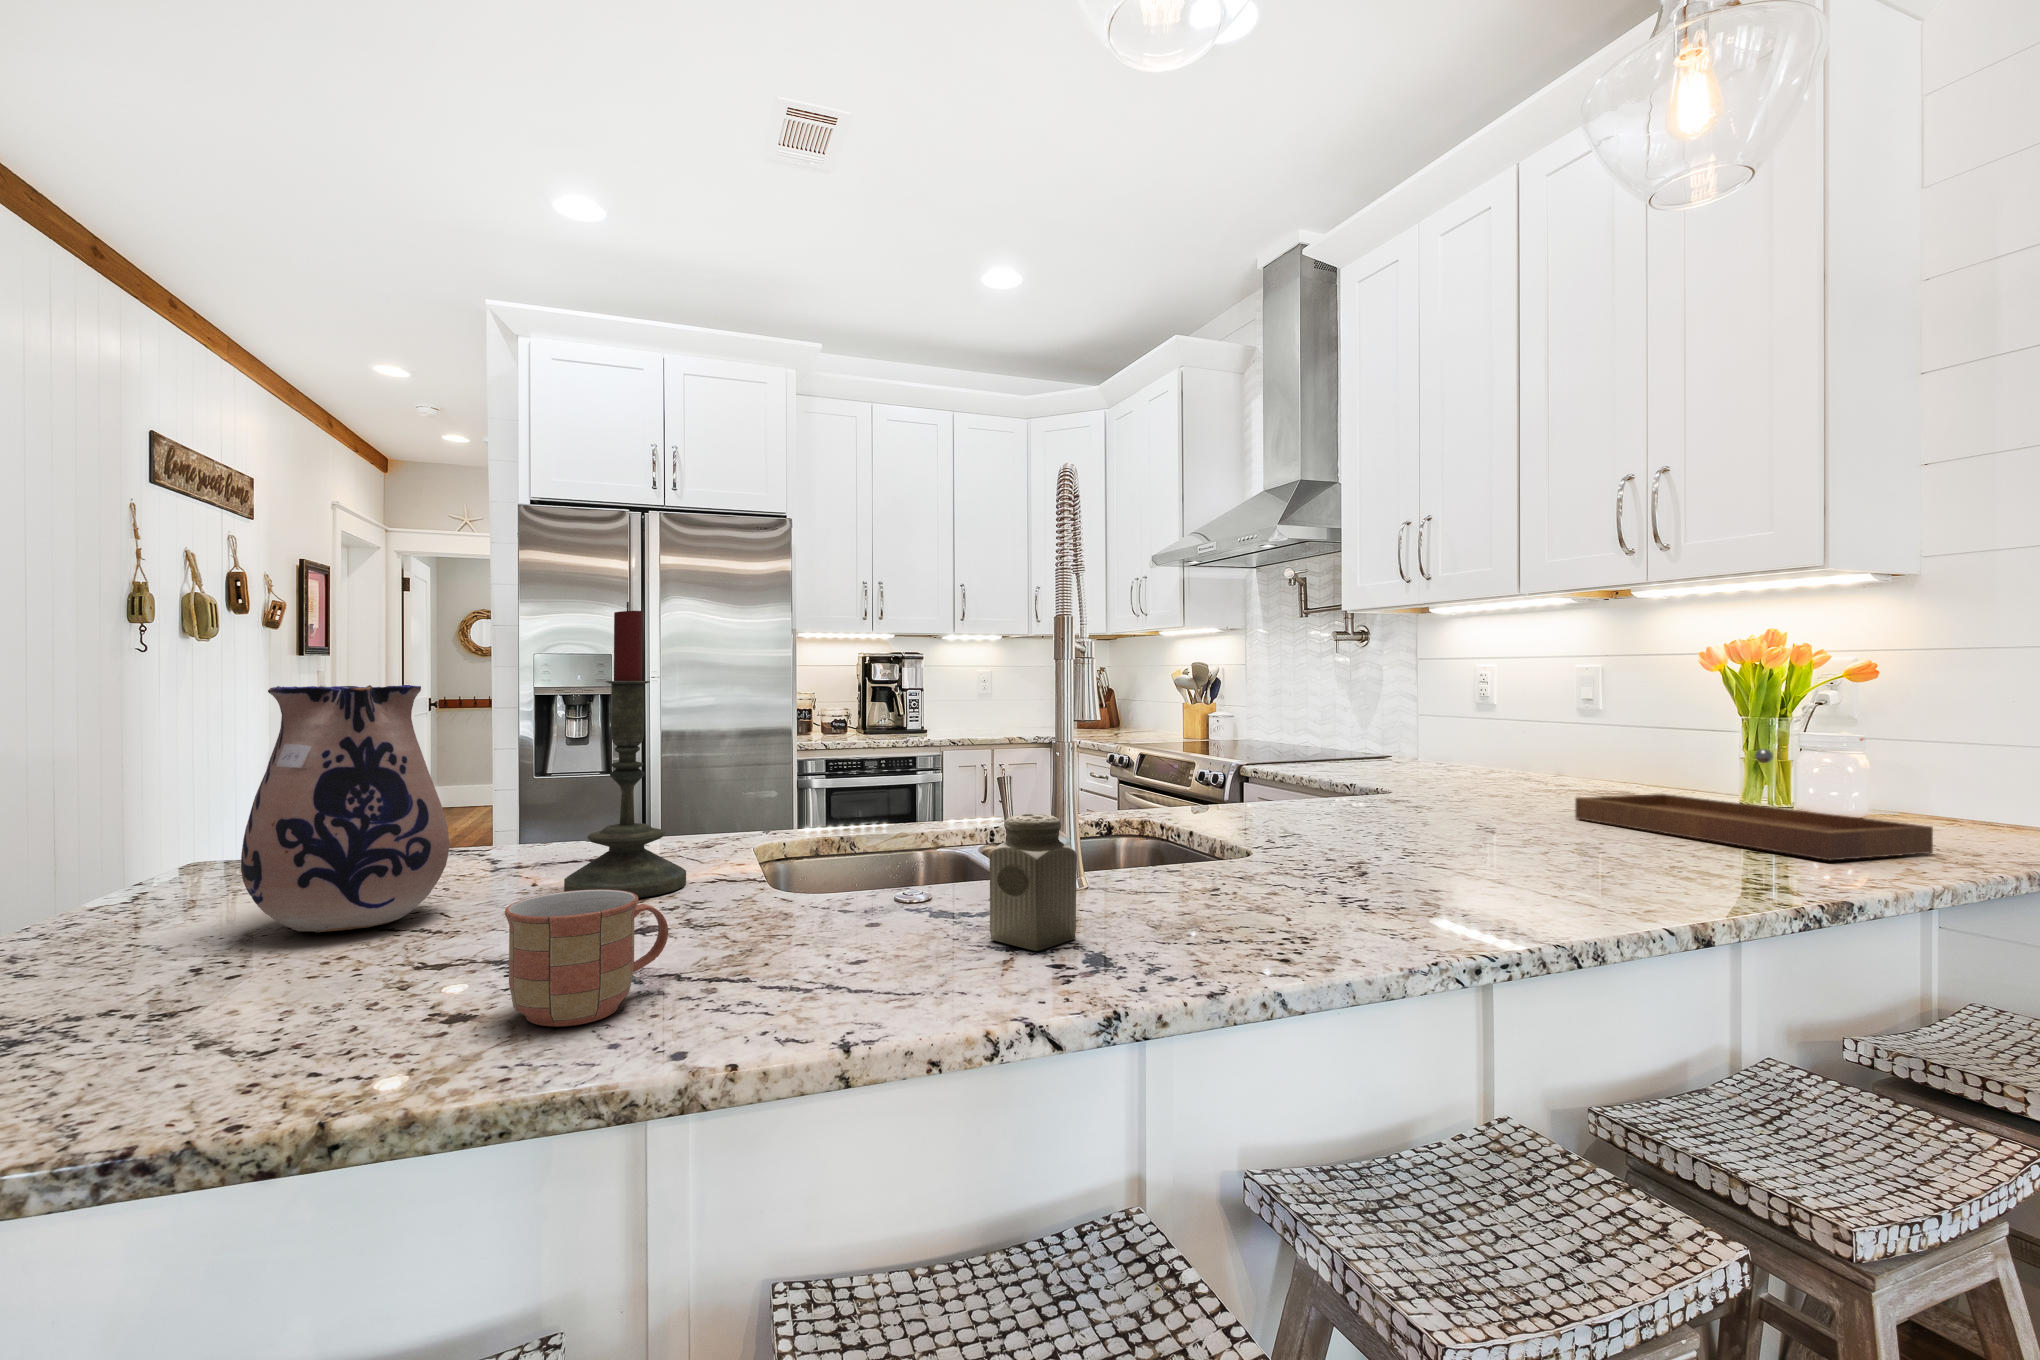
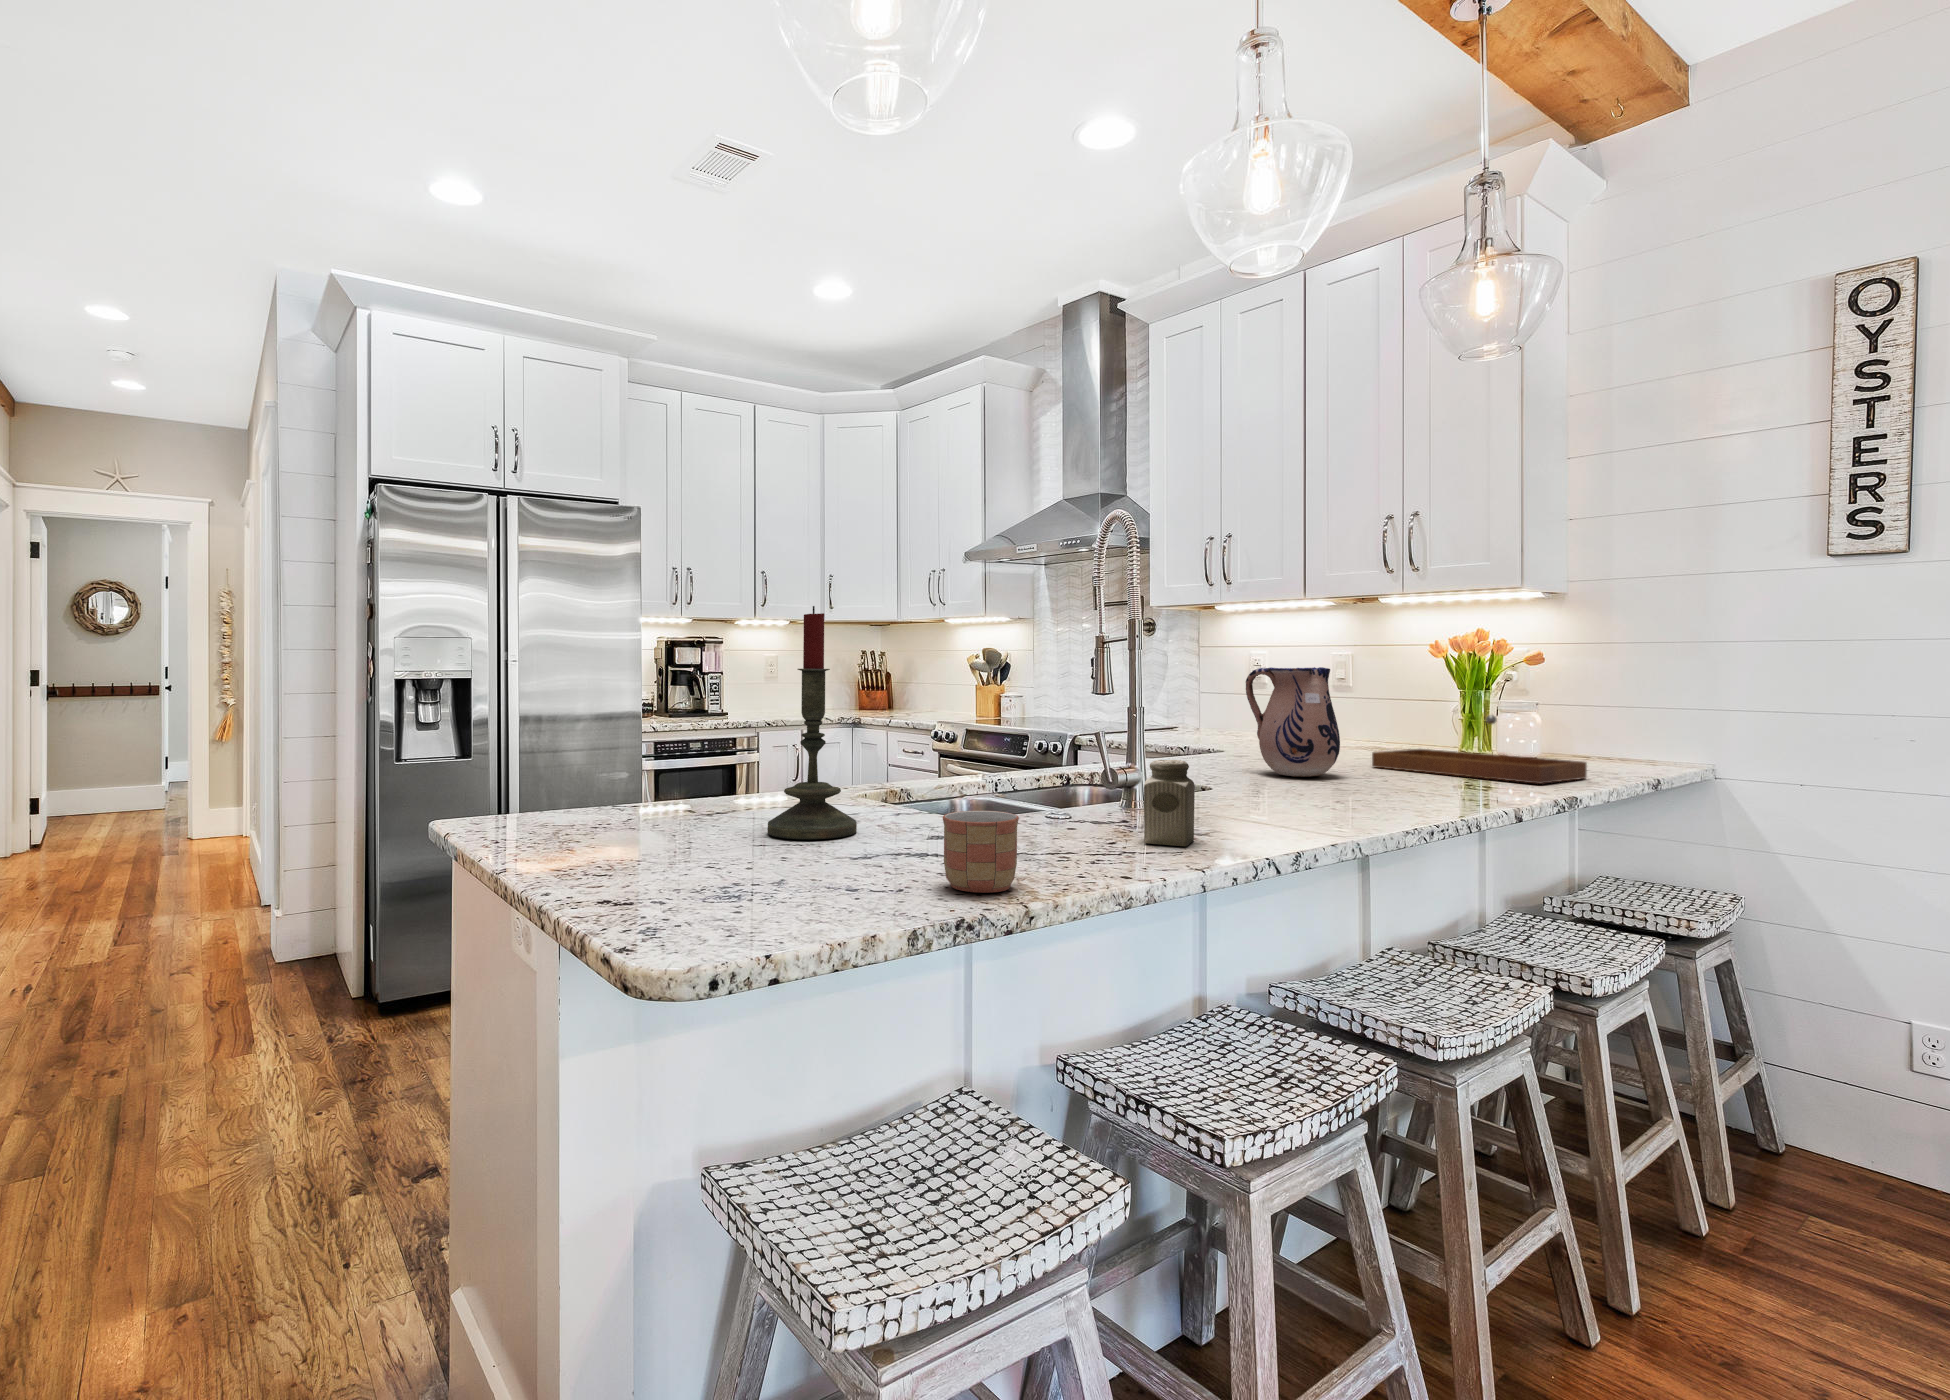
ceramic pitcher: present [241,685,449,933] -> present [1246,667,1340,777]

